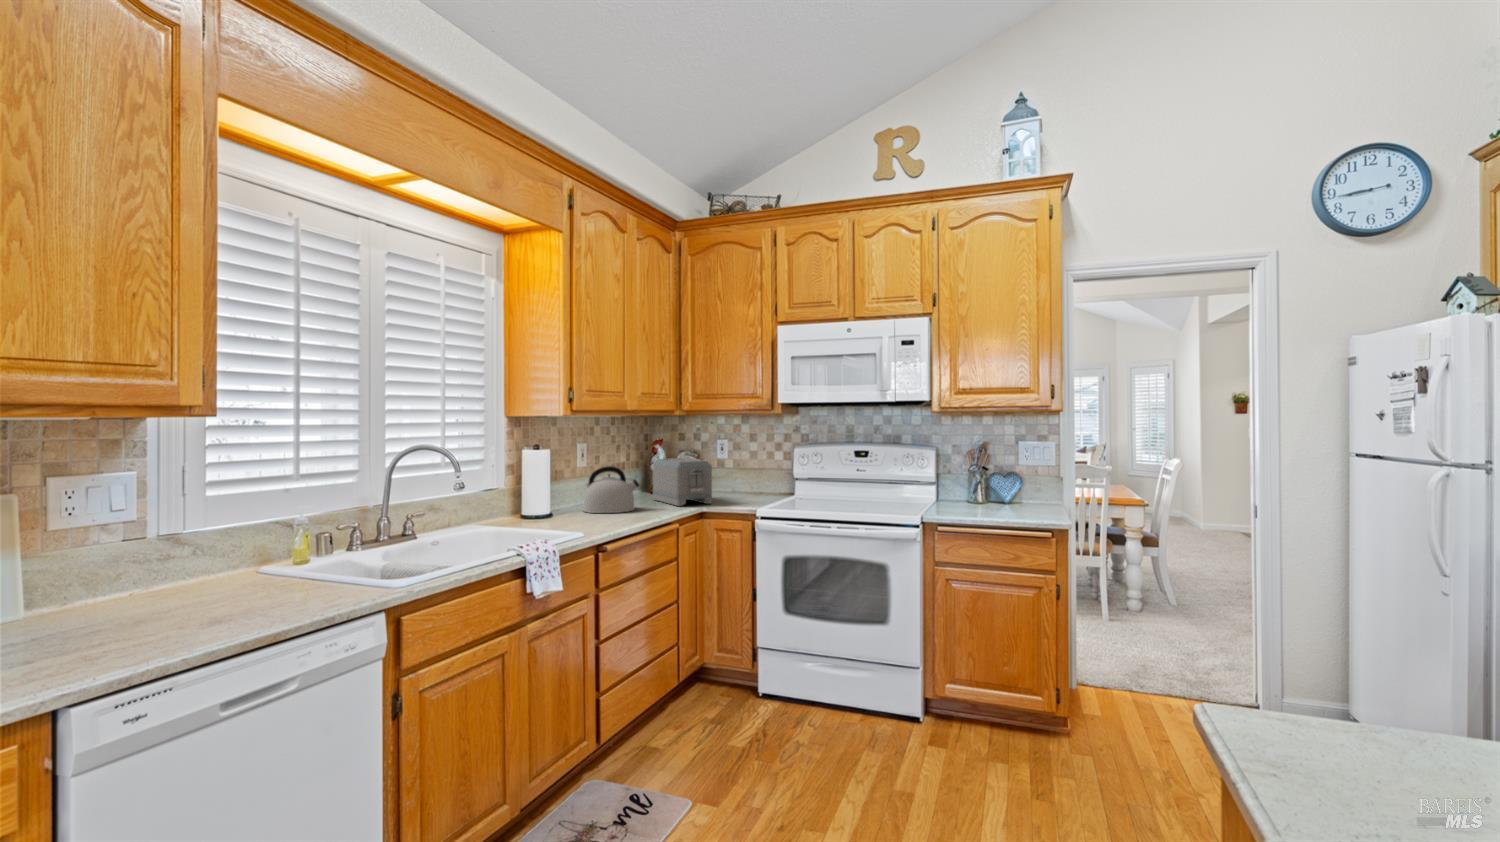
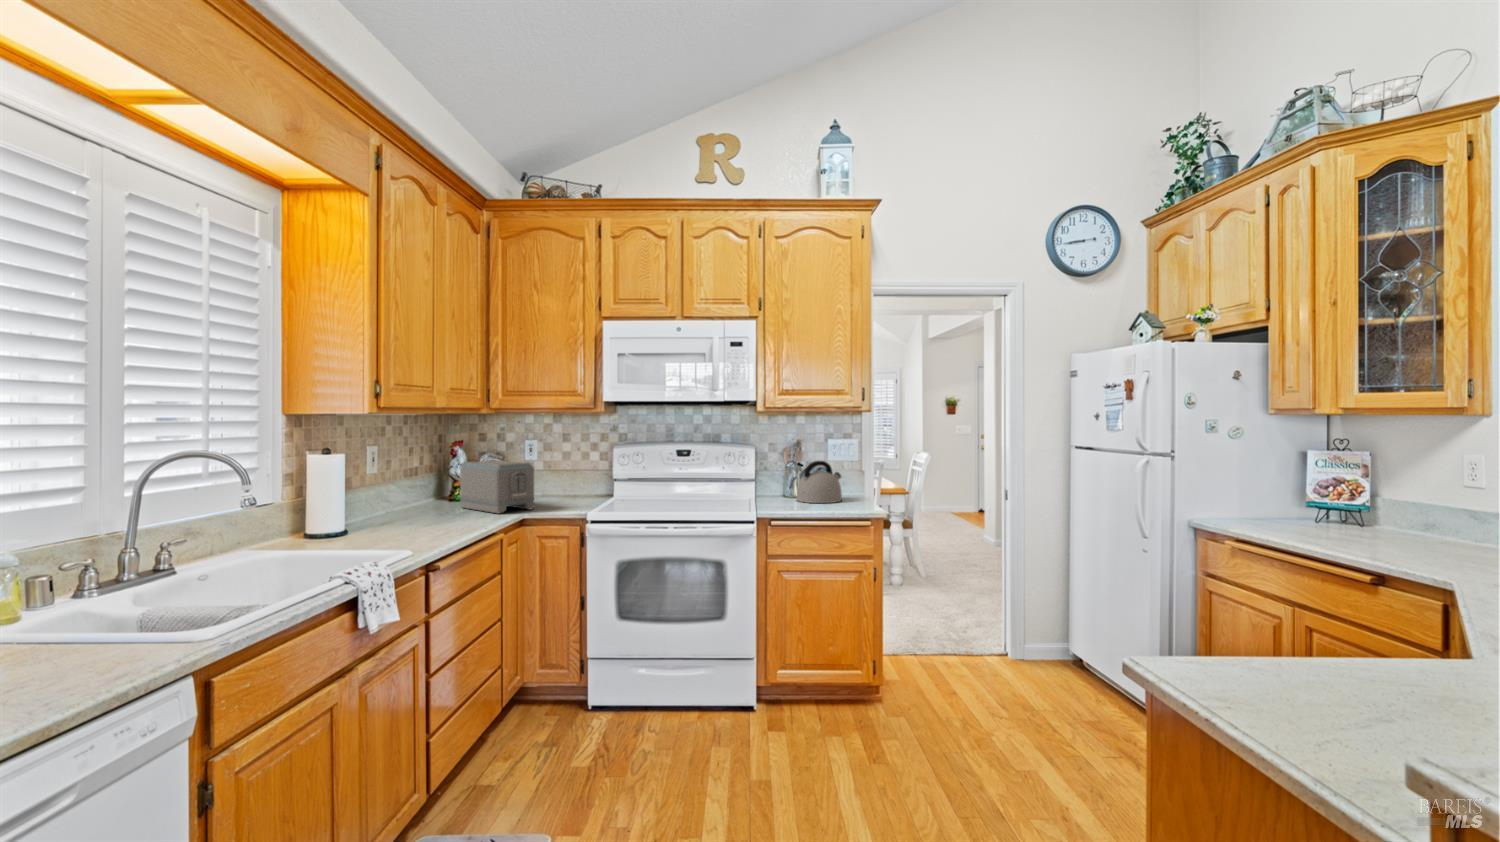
kettle: present [583,466,639,513] -> present [796,461,842,503]

